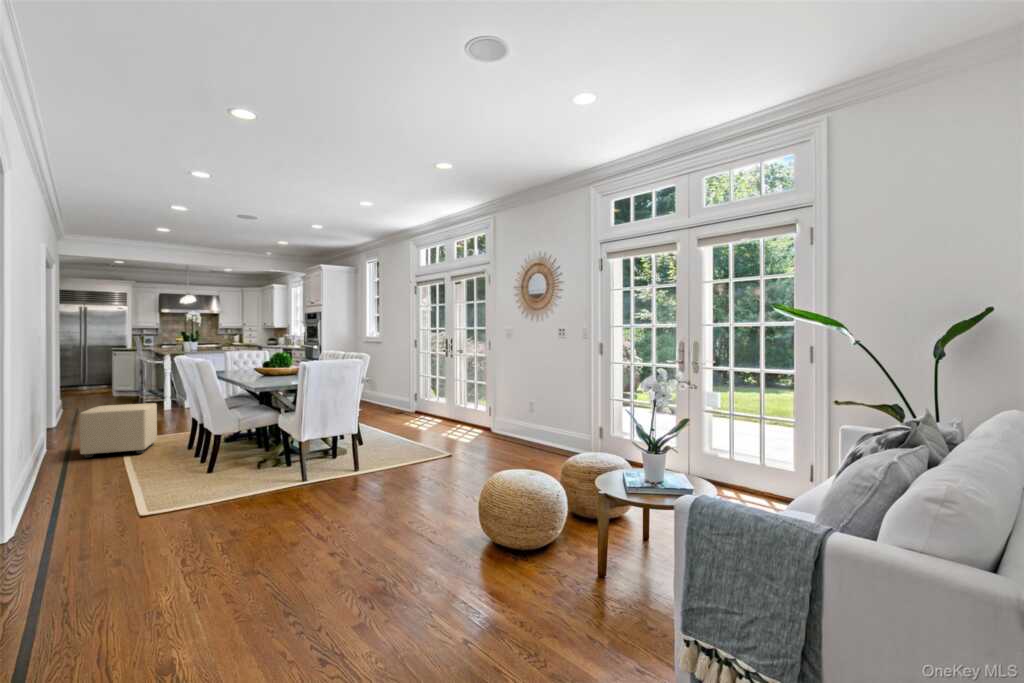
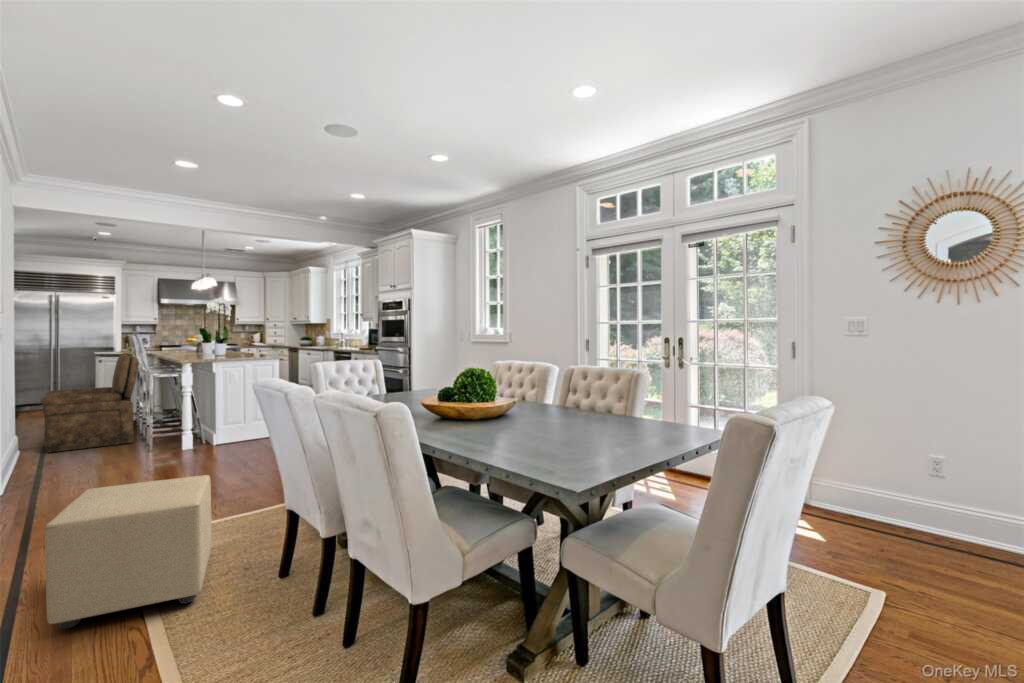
armchair: none [75,348,138,410] -> present [41,354,139,453]

